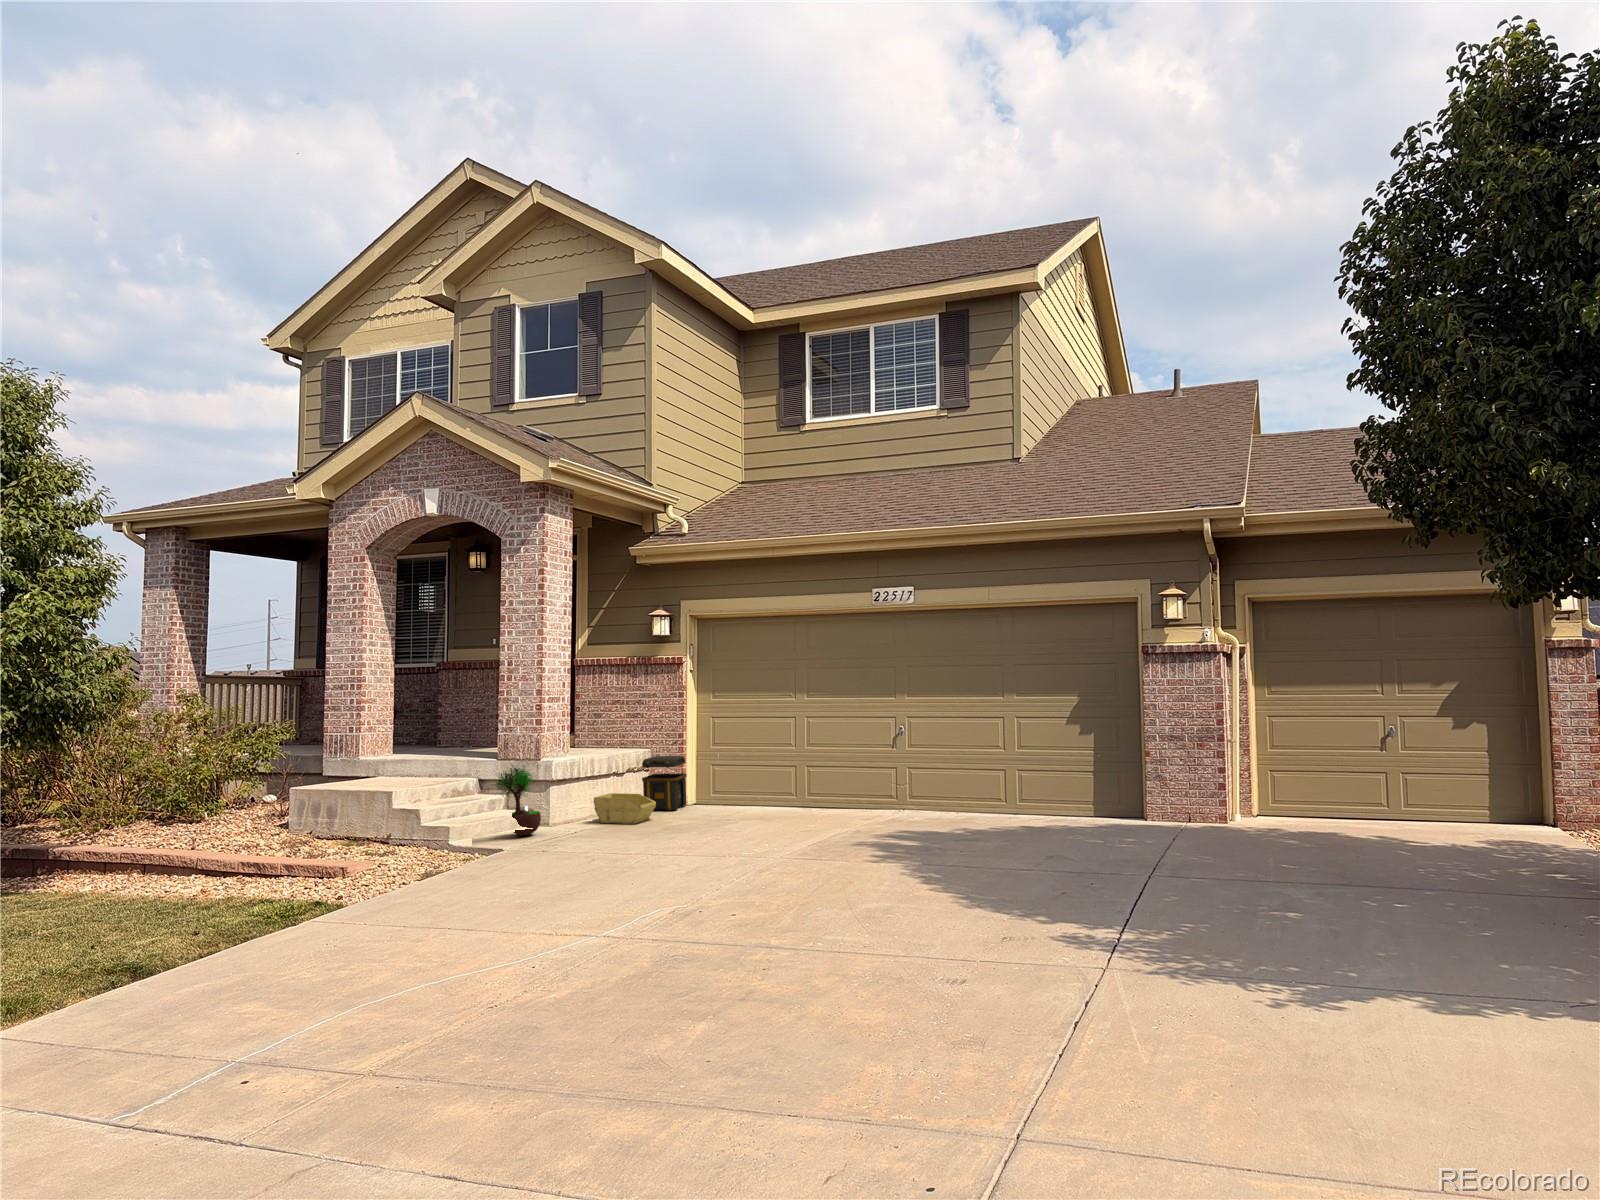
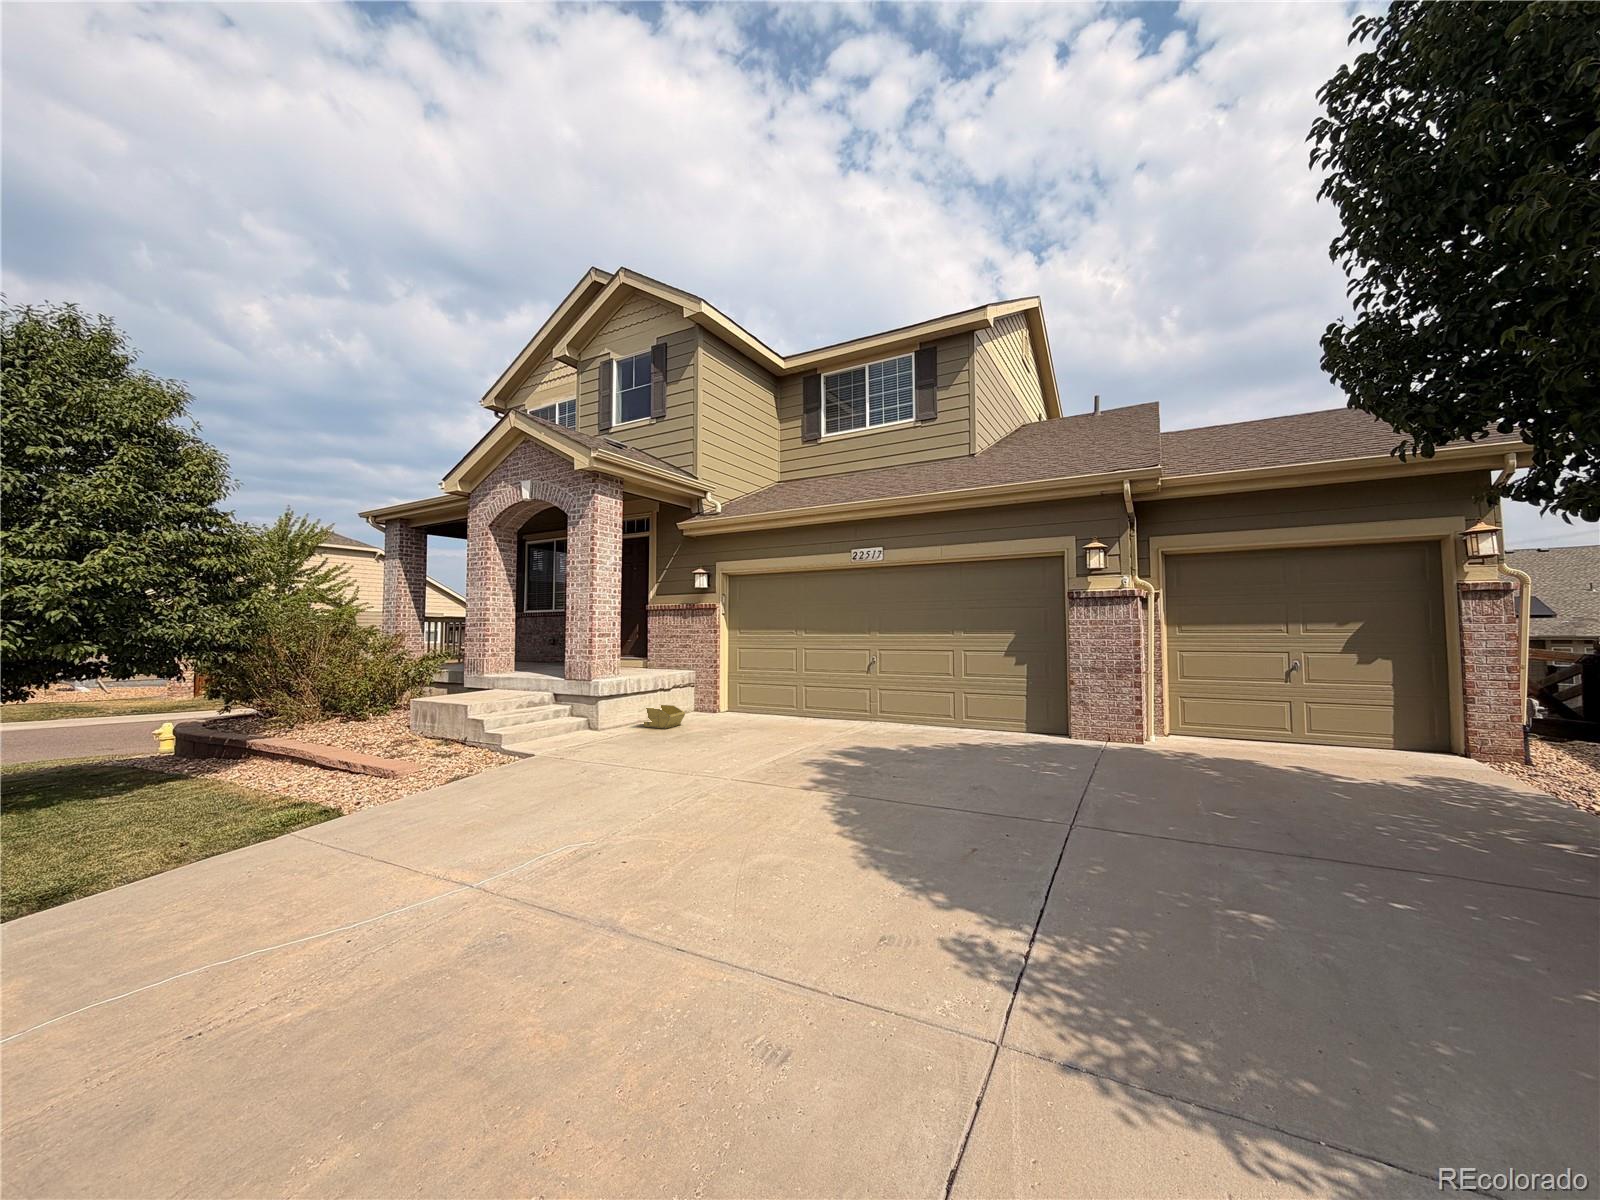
toolbox: present [642,756,687,811] -> none [682,677,717,718]
potted tree: present [496,765,541,836] -> none [552,680,592,737]

